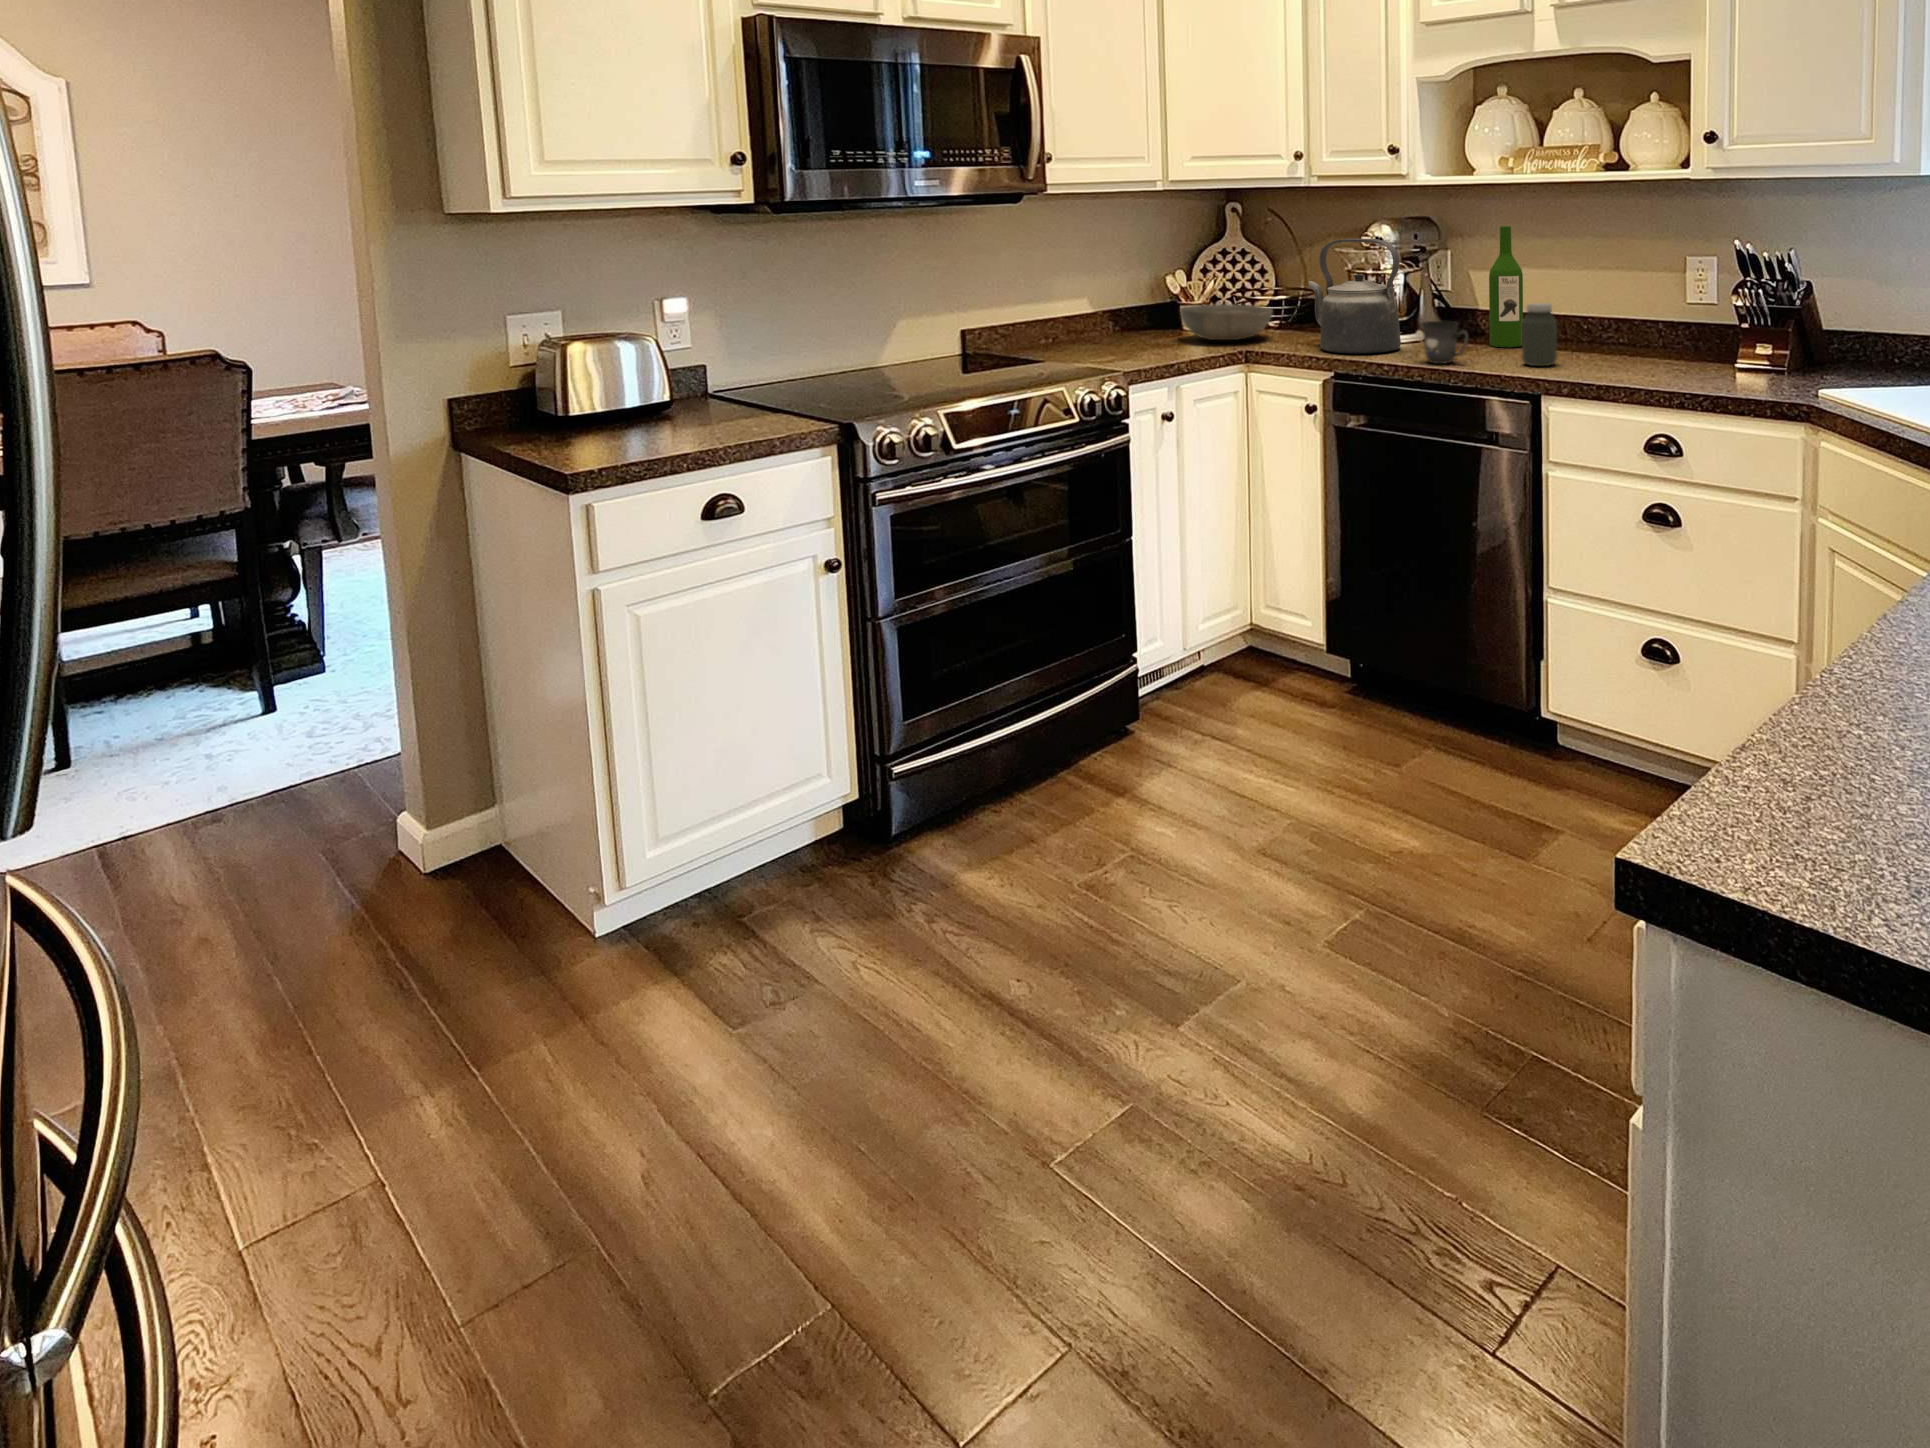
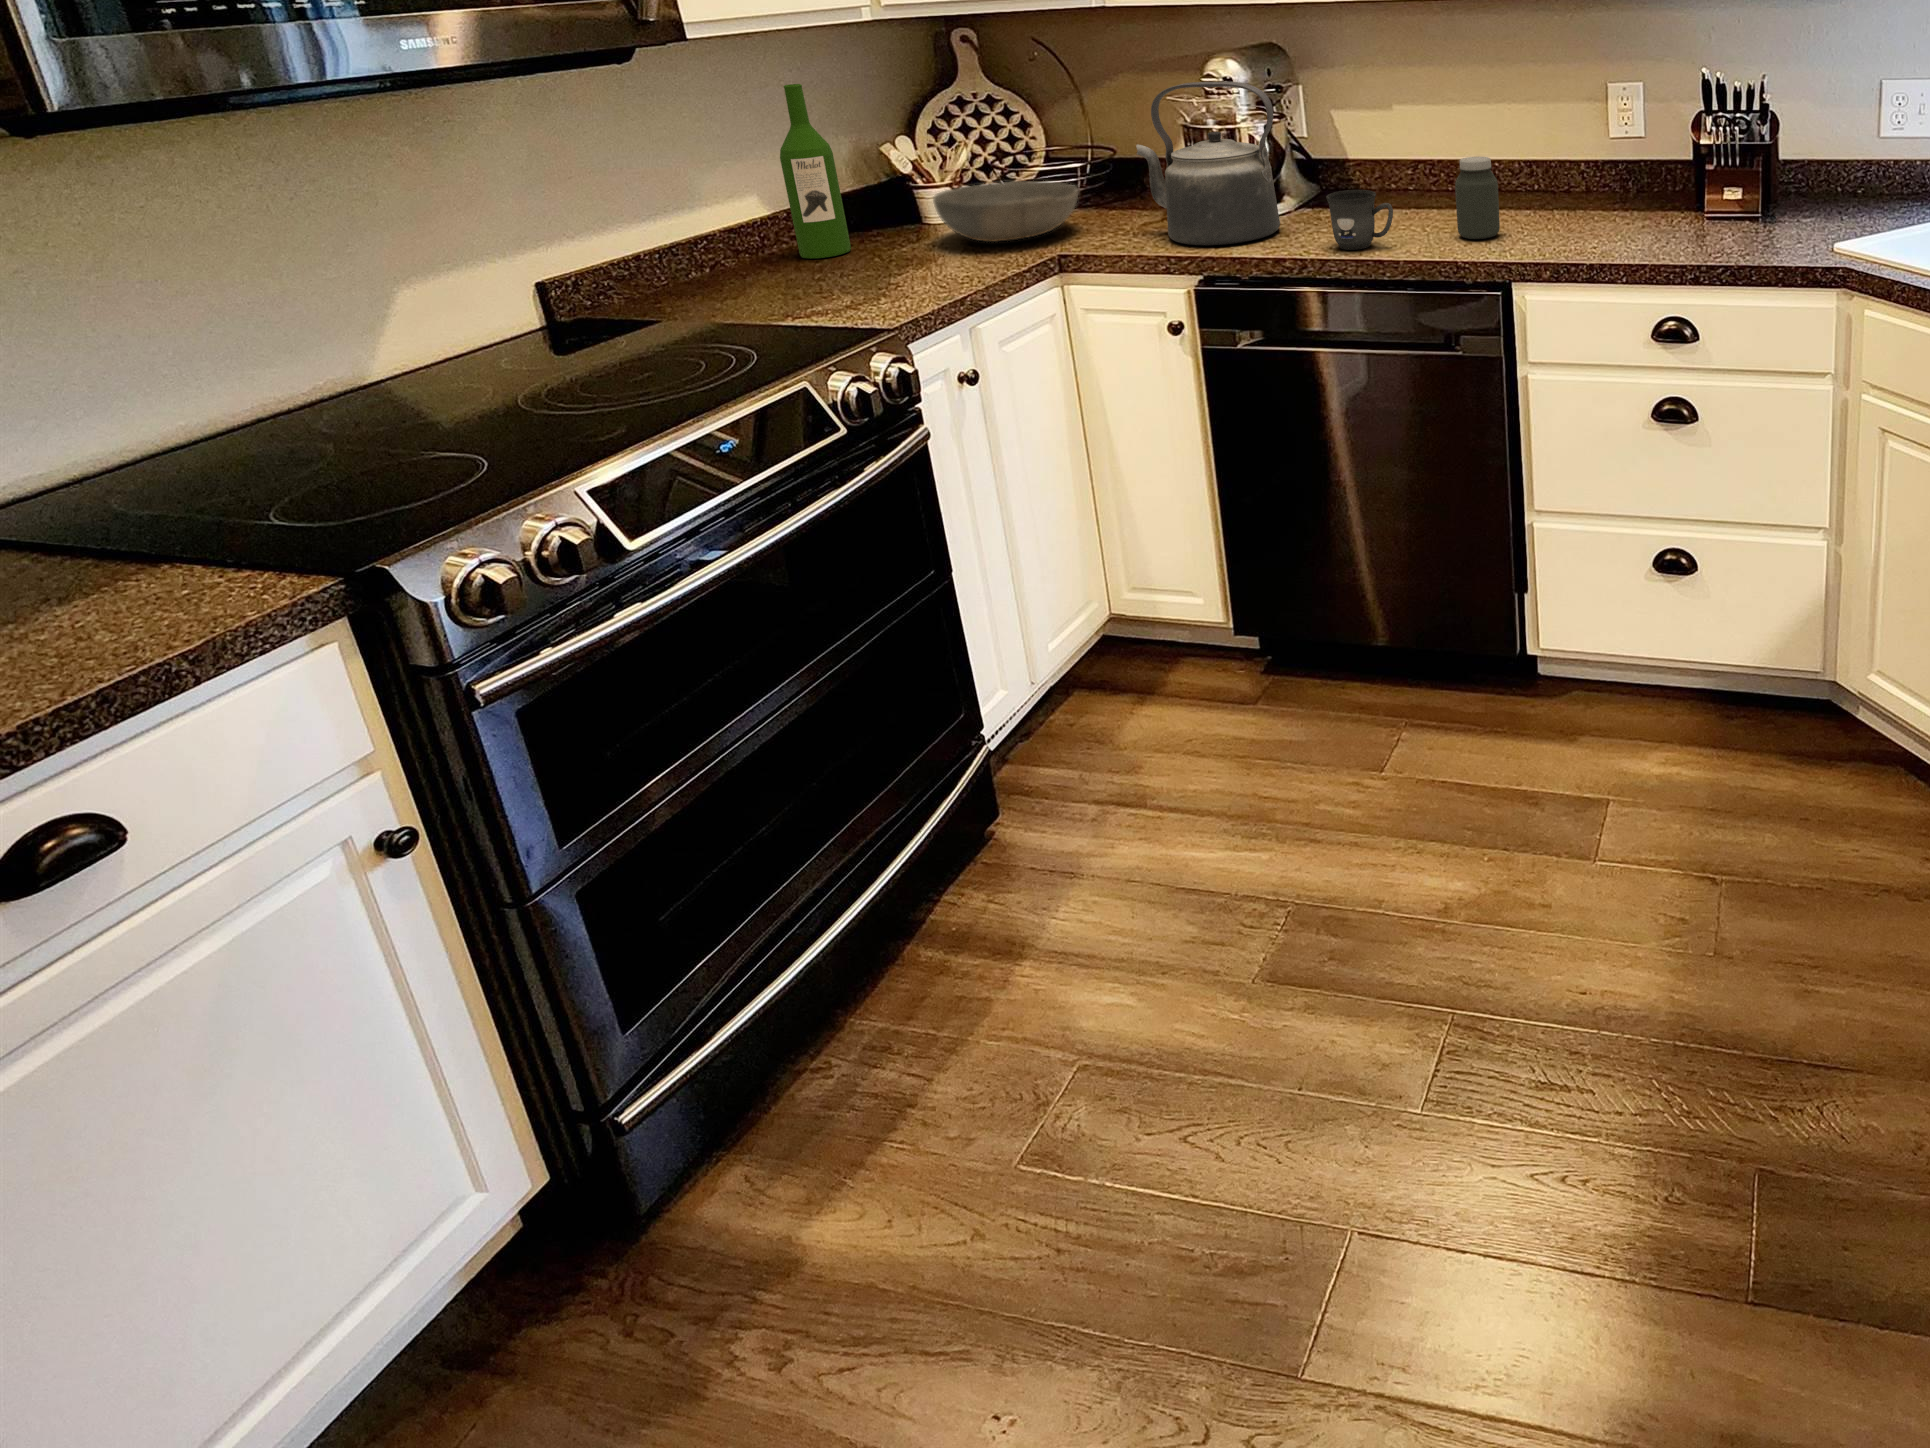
wine bottle: present [1489,226,1523,347] -> present [780,84,851,258]

